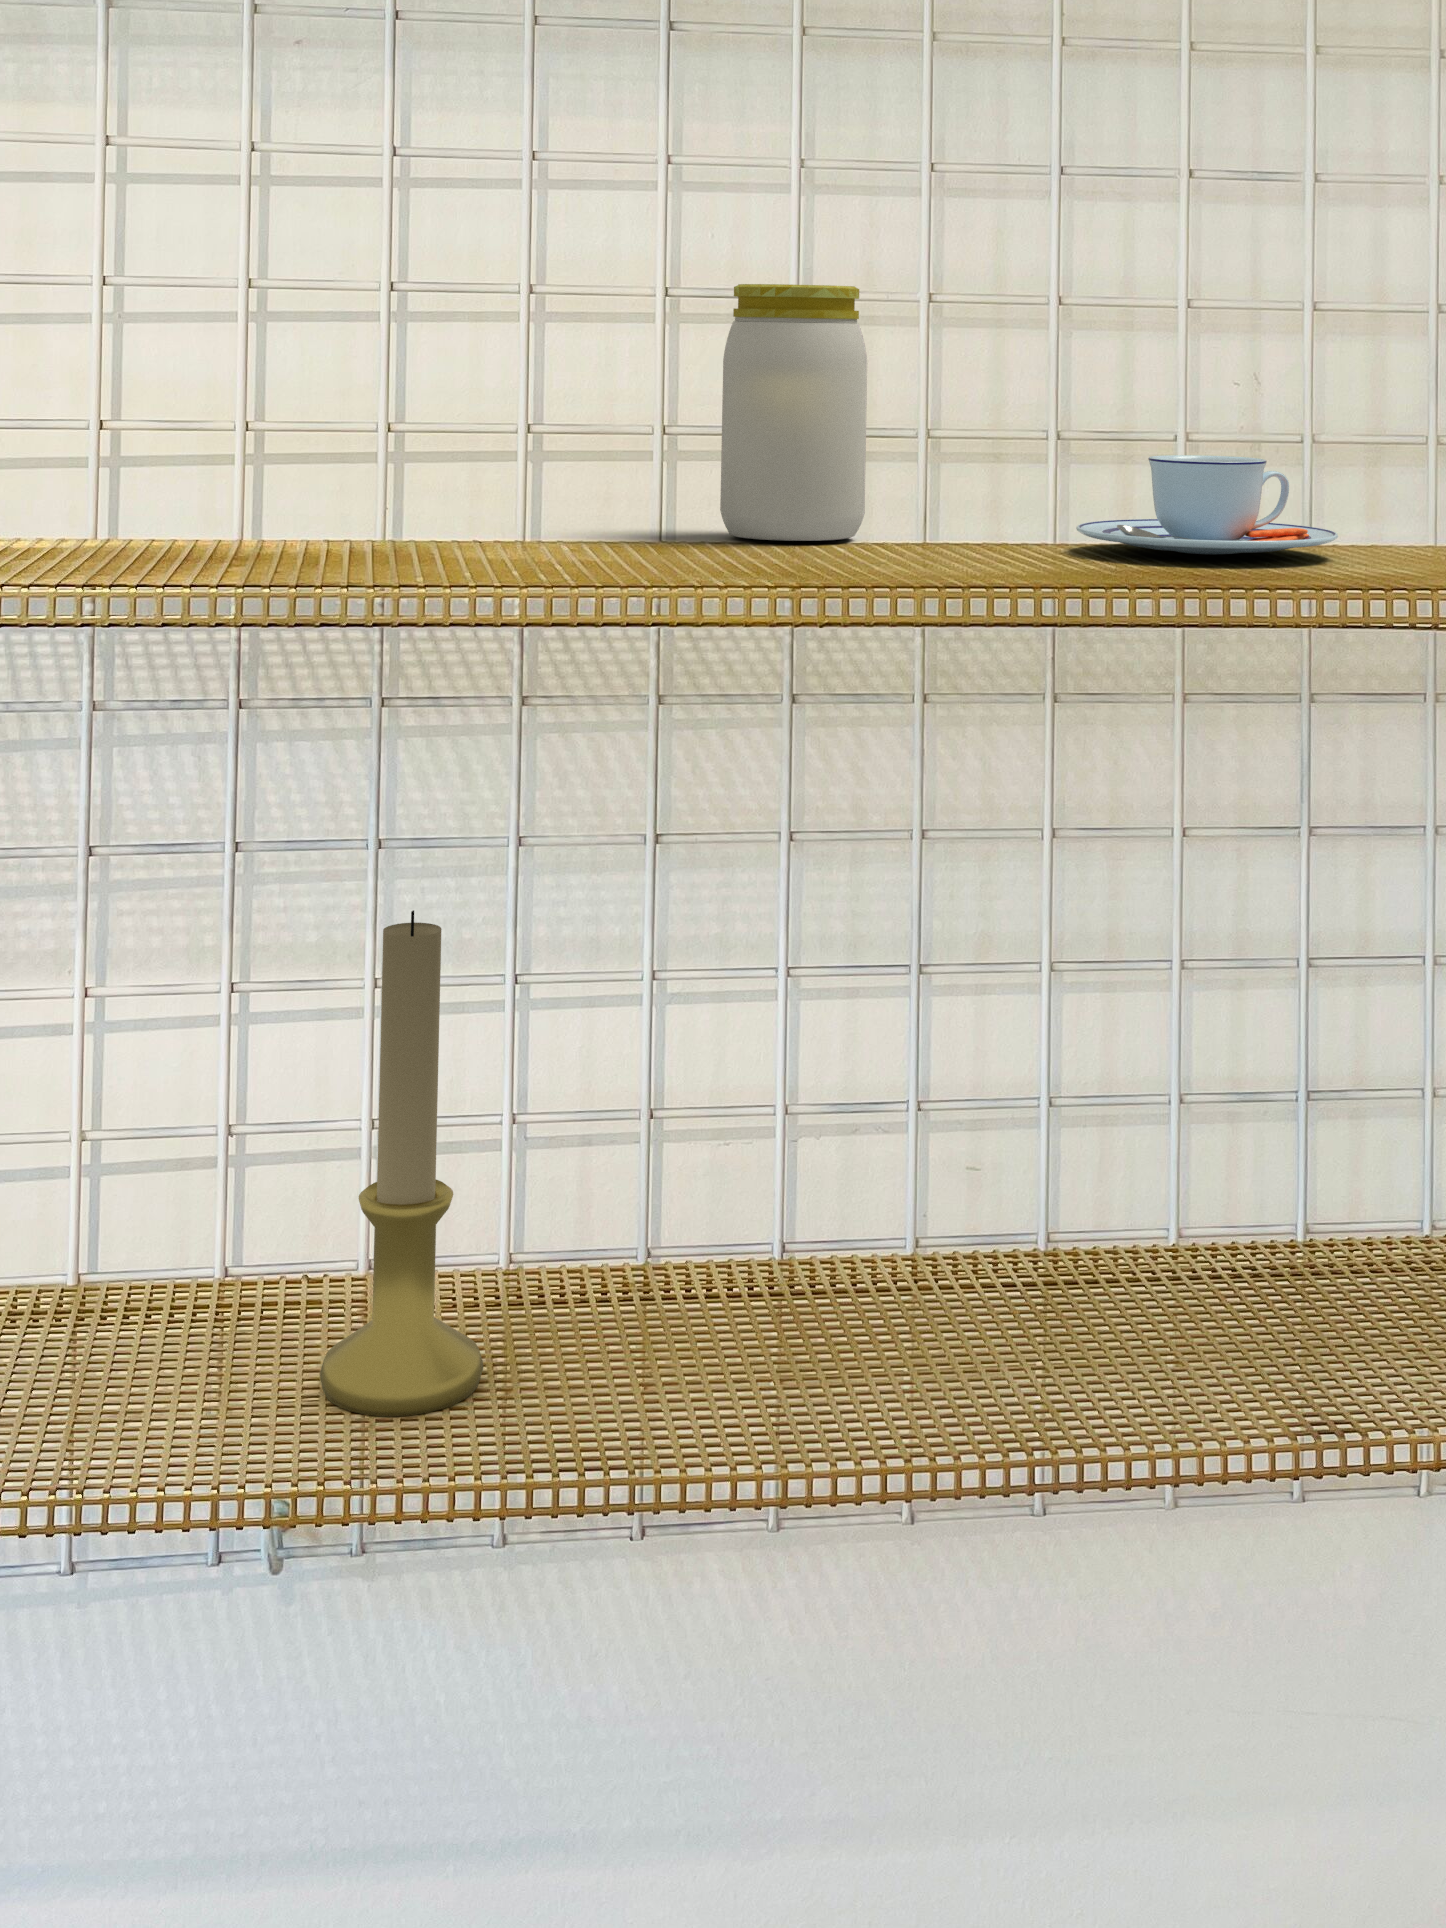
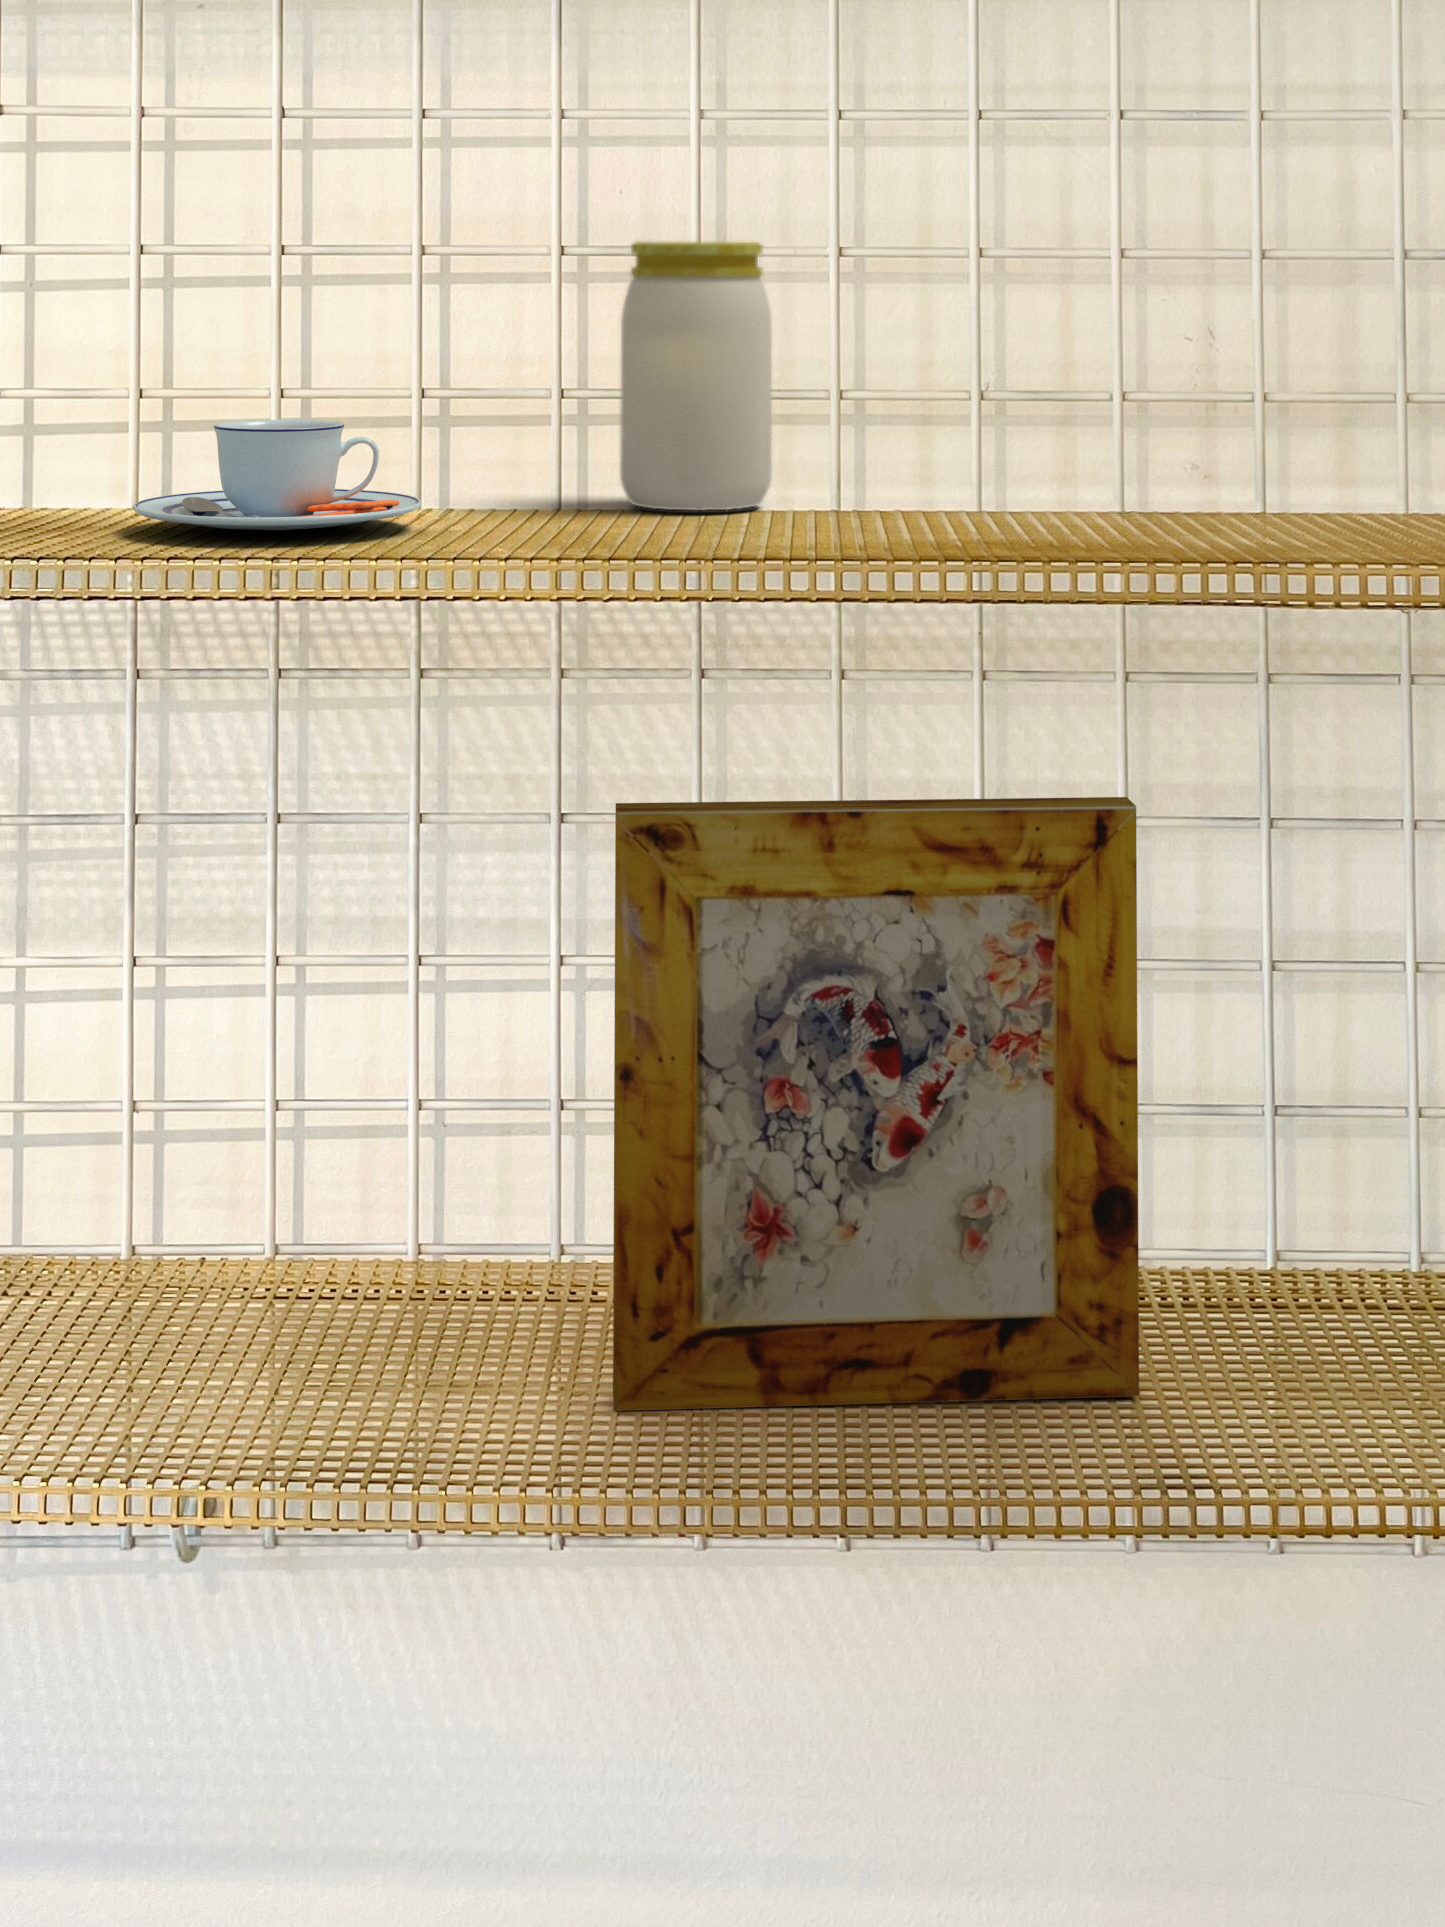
teacup: present [1076,455,1338,554] -> present [133,420,422,530]
picture frame: none [733,803,1223,1389] -> present [613,797,1139,1411]
candle holder: present [320,910,483,1416] -> none [186,894,354,1421]

